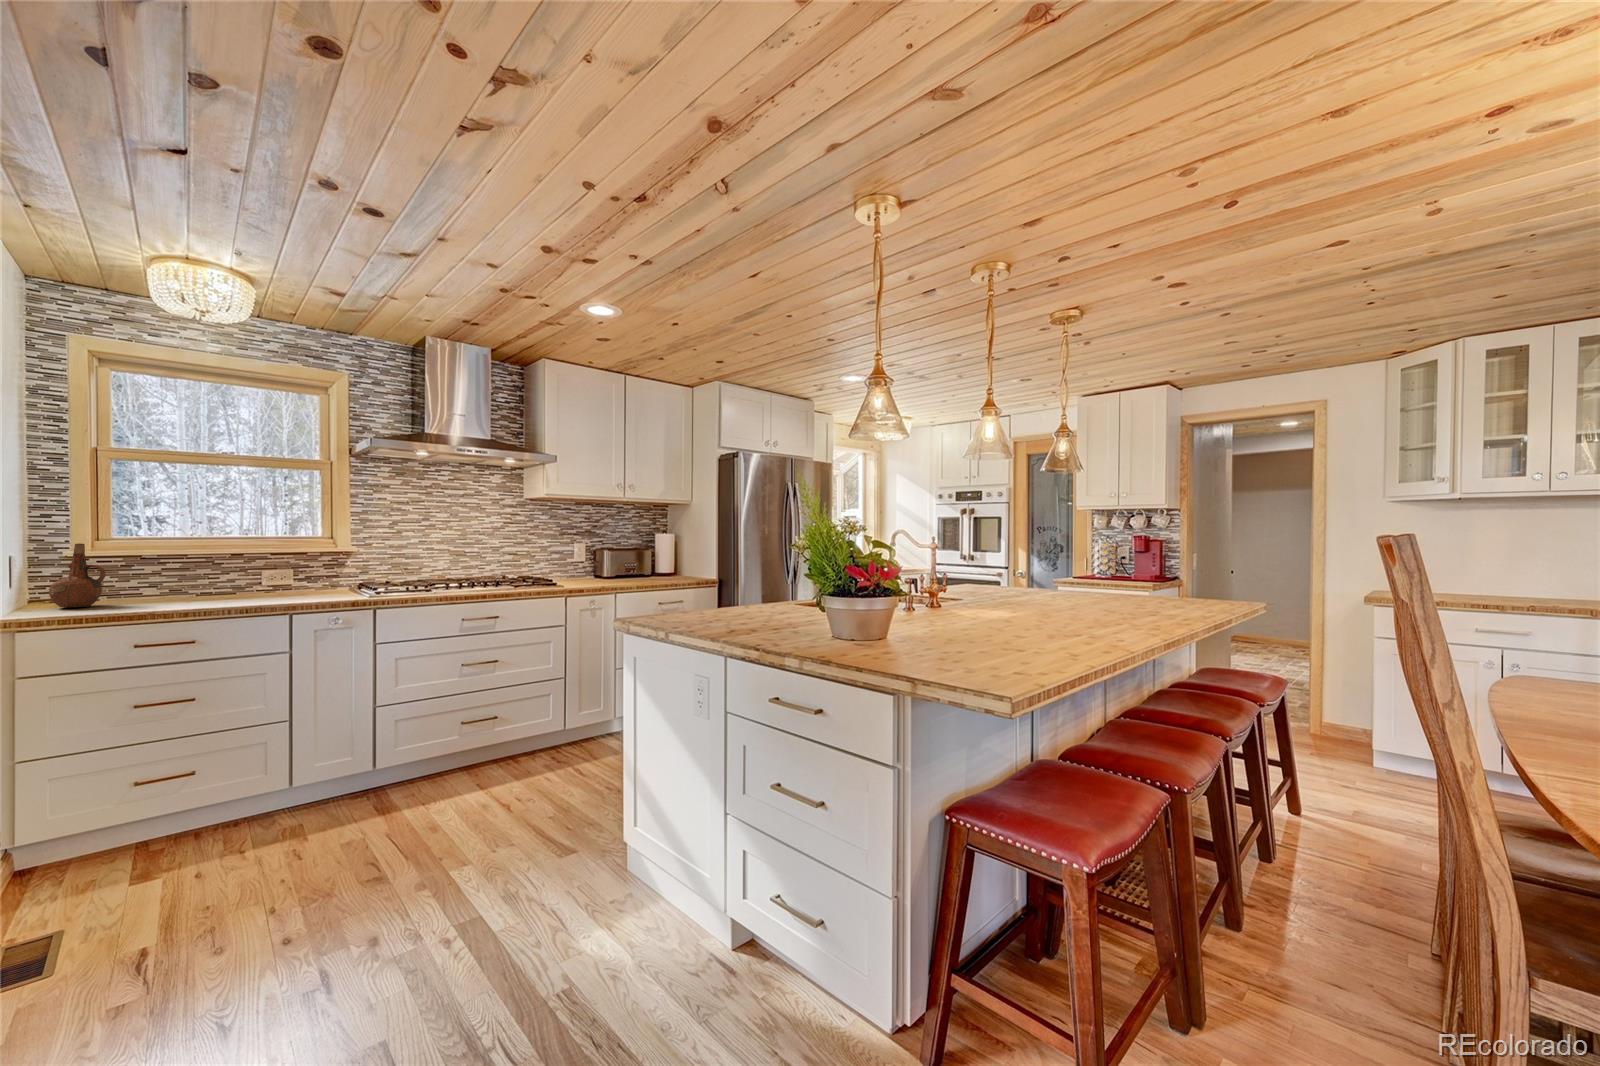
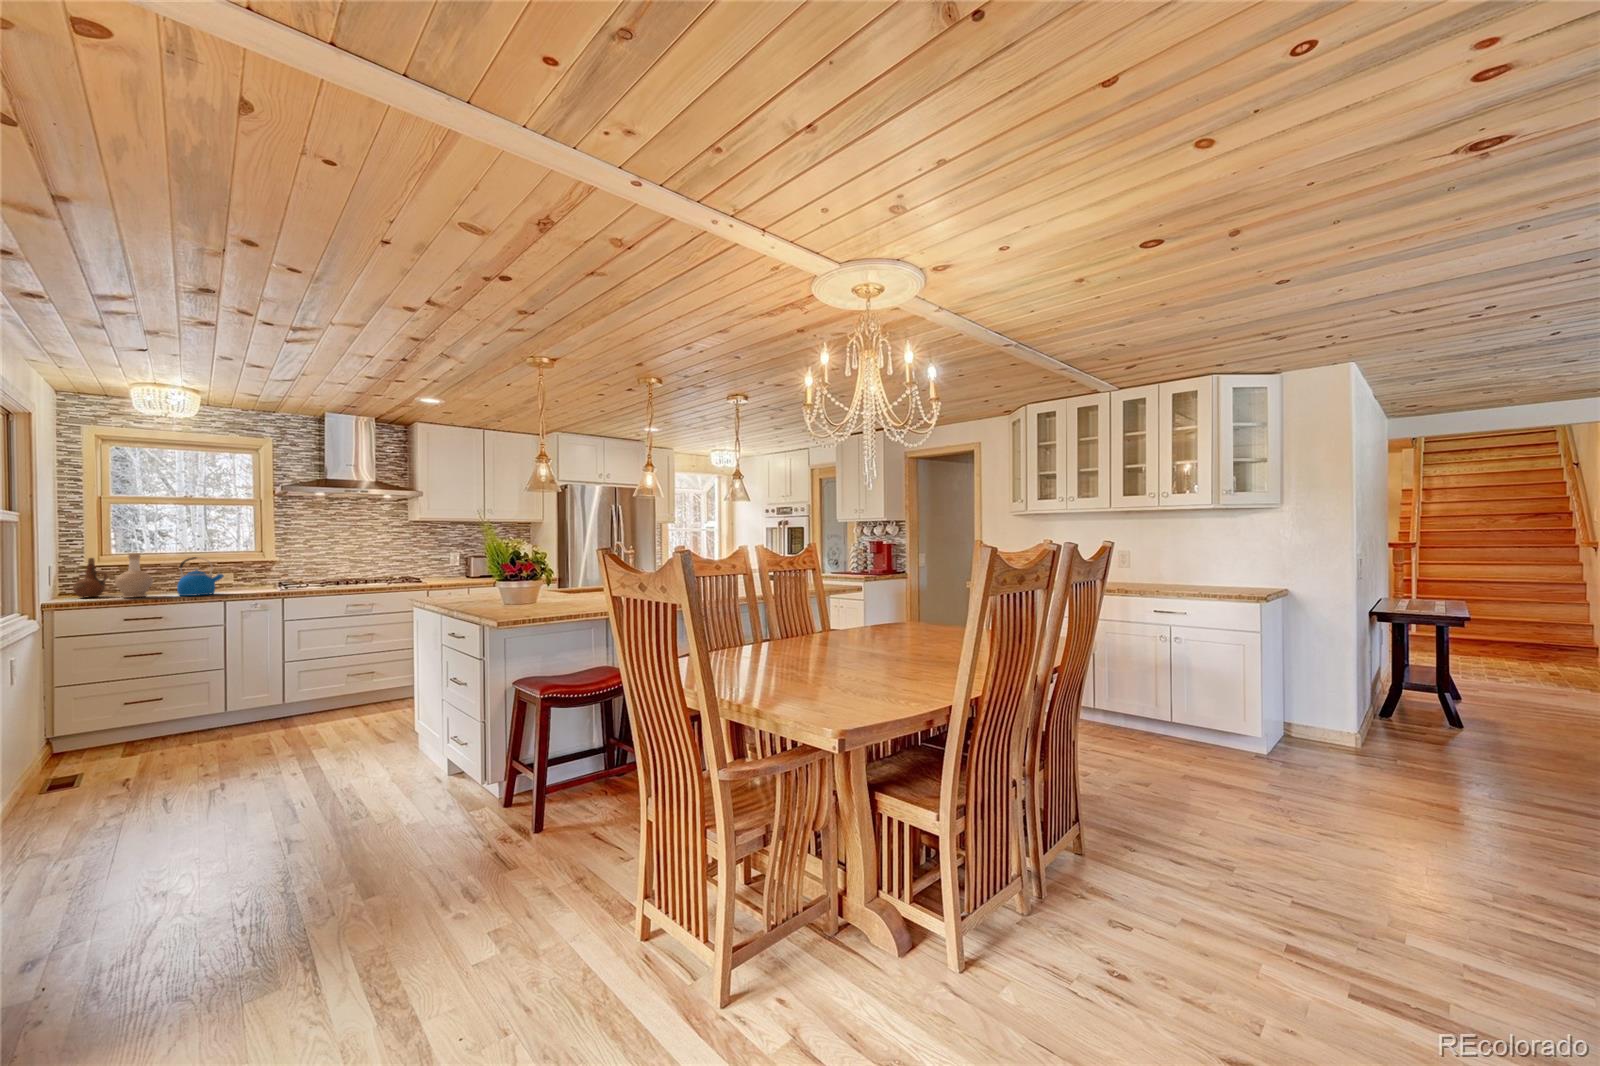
bottle: none [118,537,179,609] -> present [115,553,153,598]
kettle: none [217,545,289,606] -> present [177,557,224,596]

